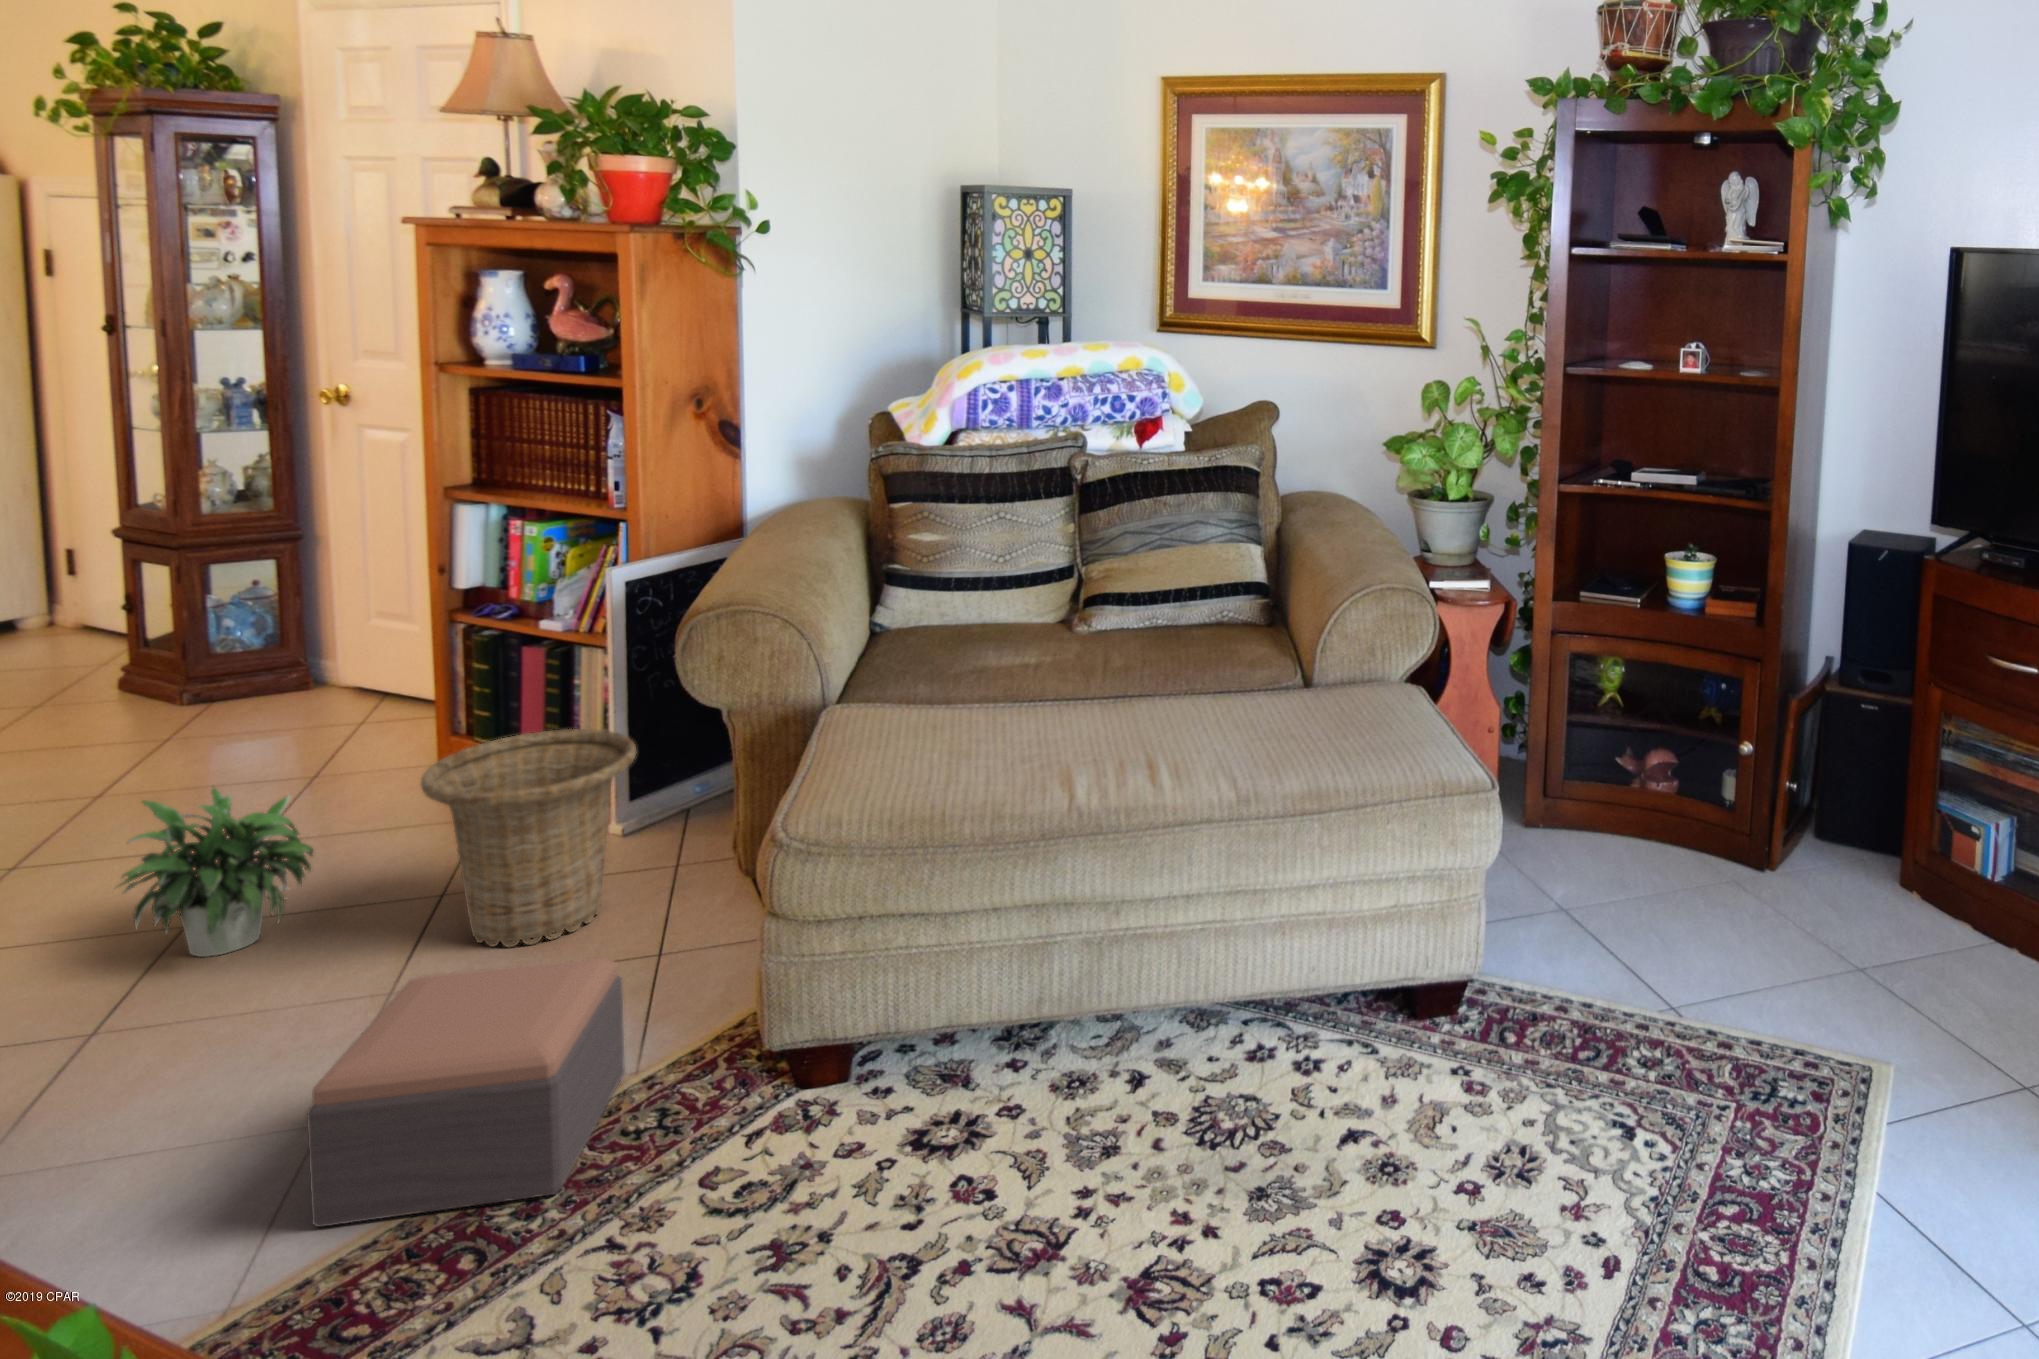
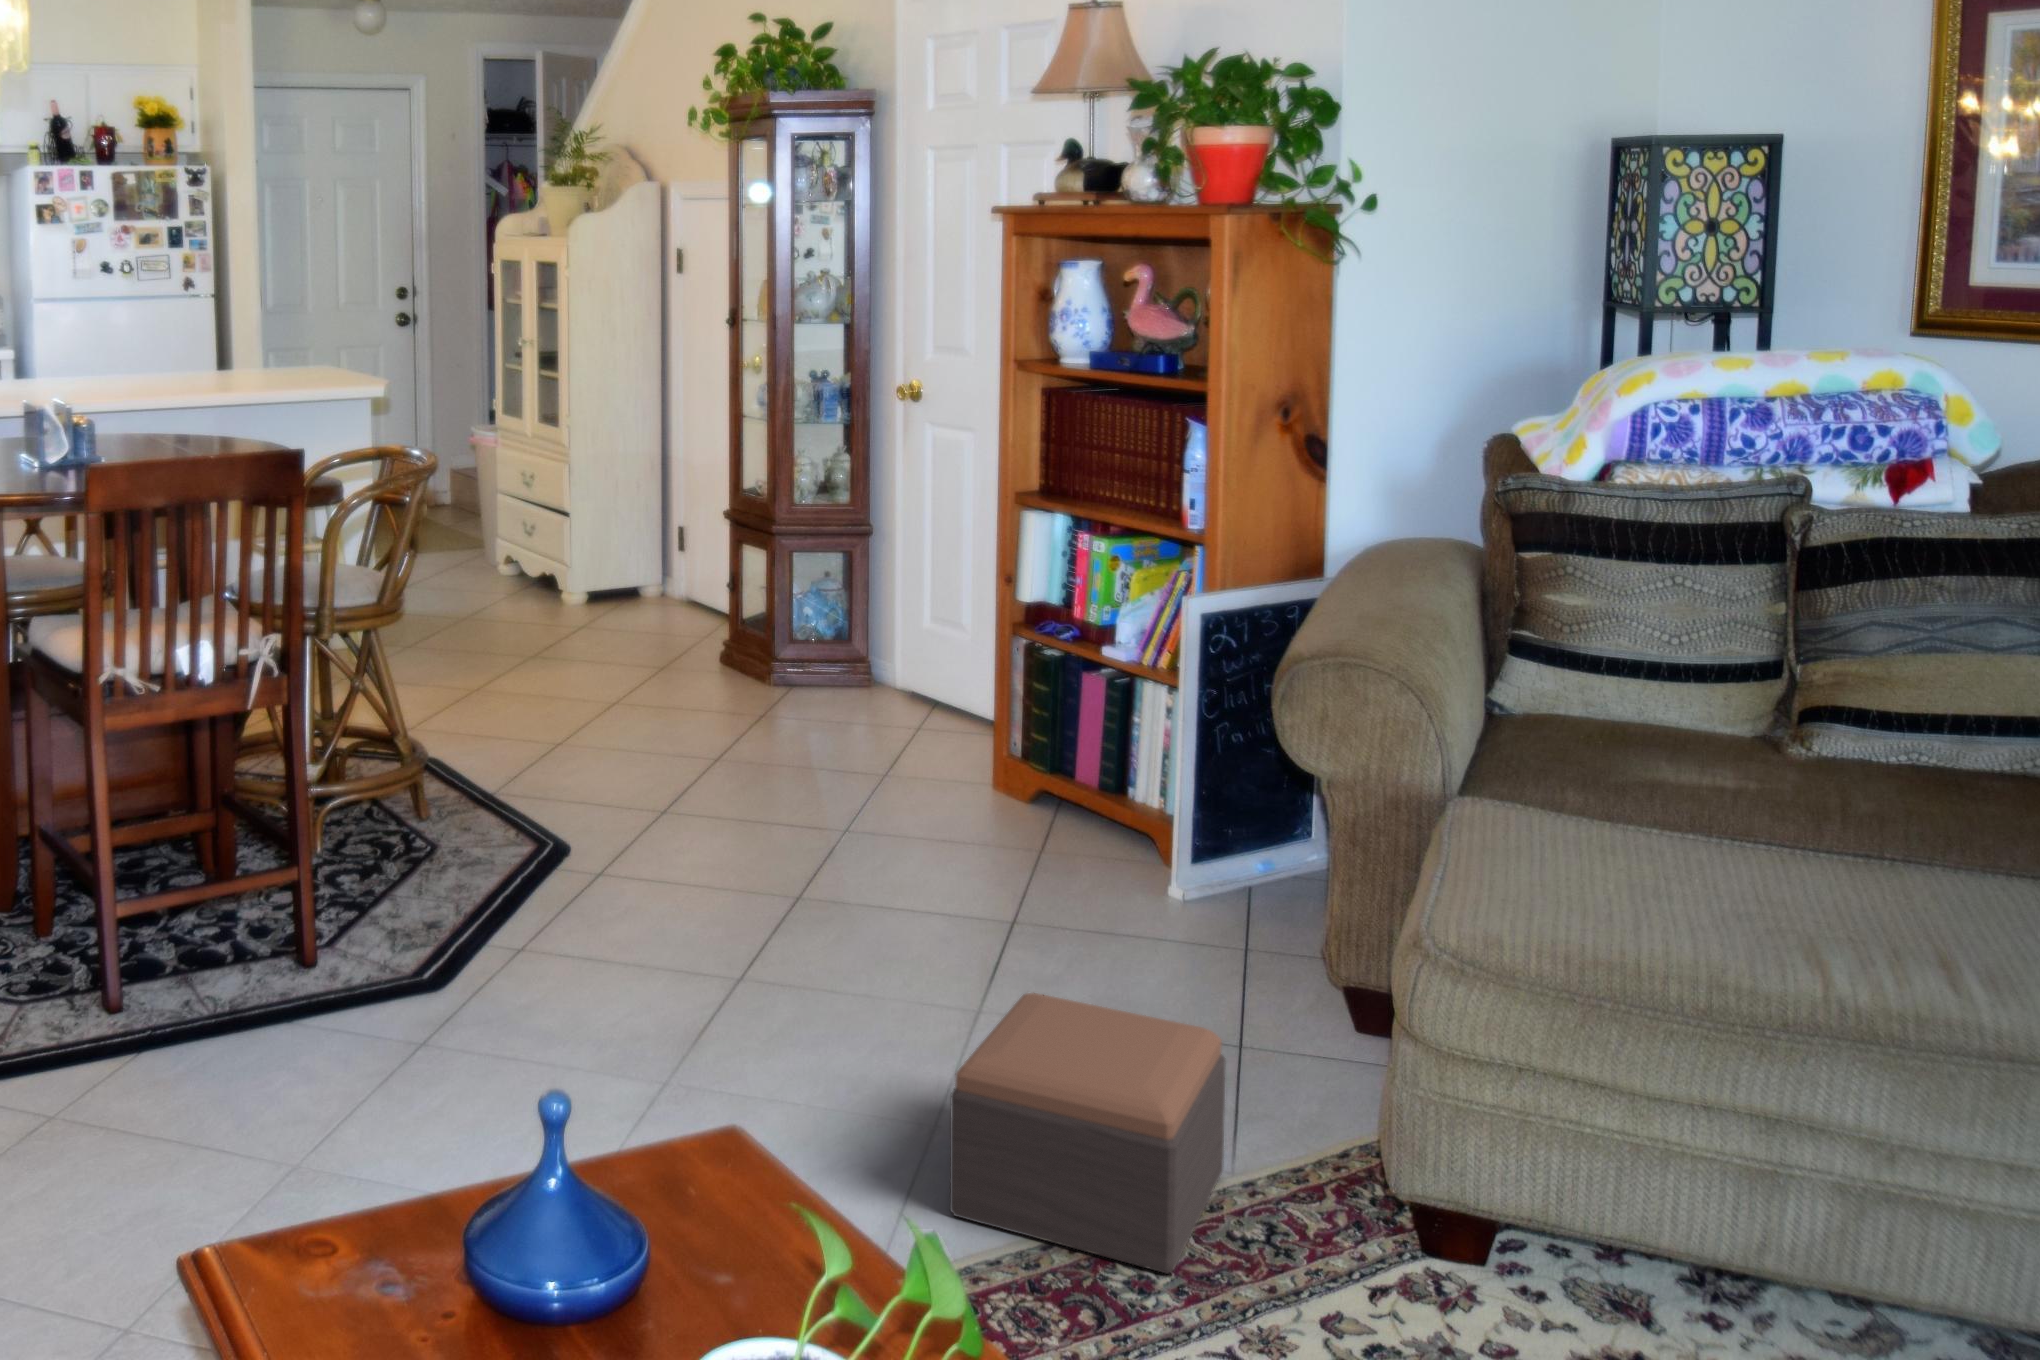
basket: present [421,729,636,947] -> none [1013,767,1218,1002]
potted plant: present [119,787,313,957] -> none [770,761,915,929]

